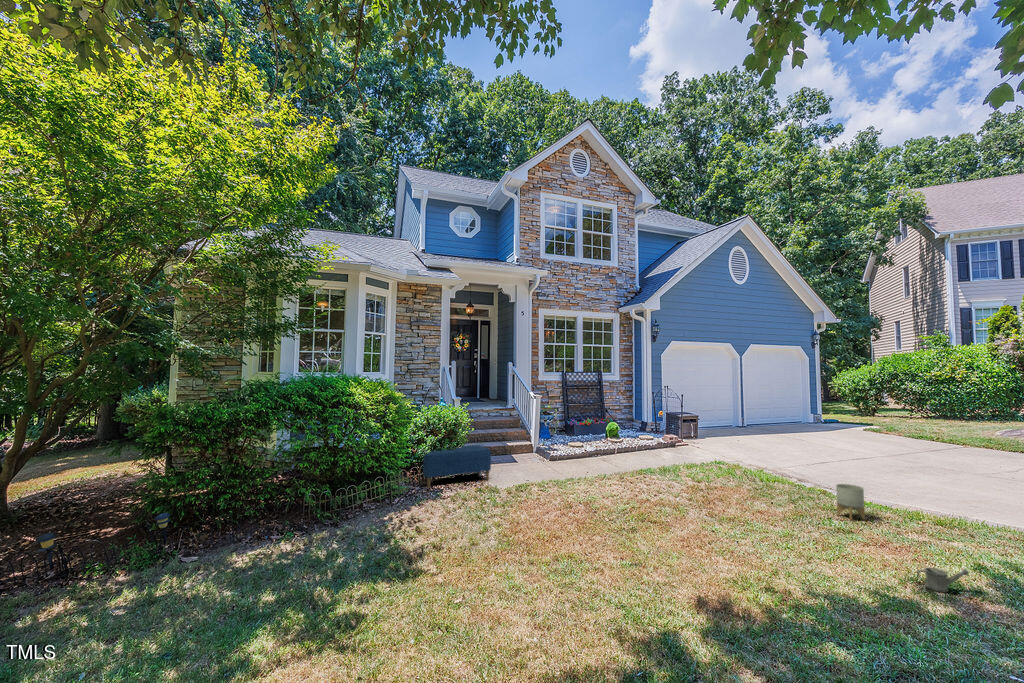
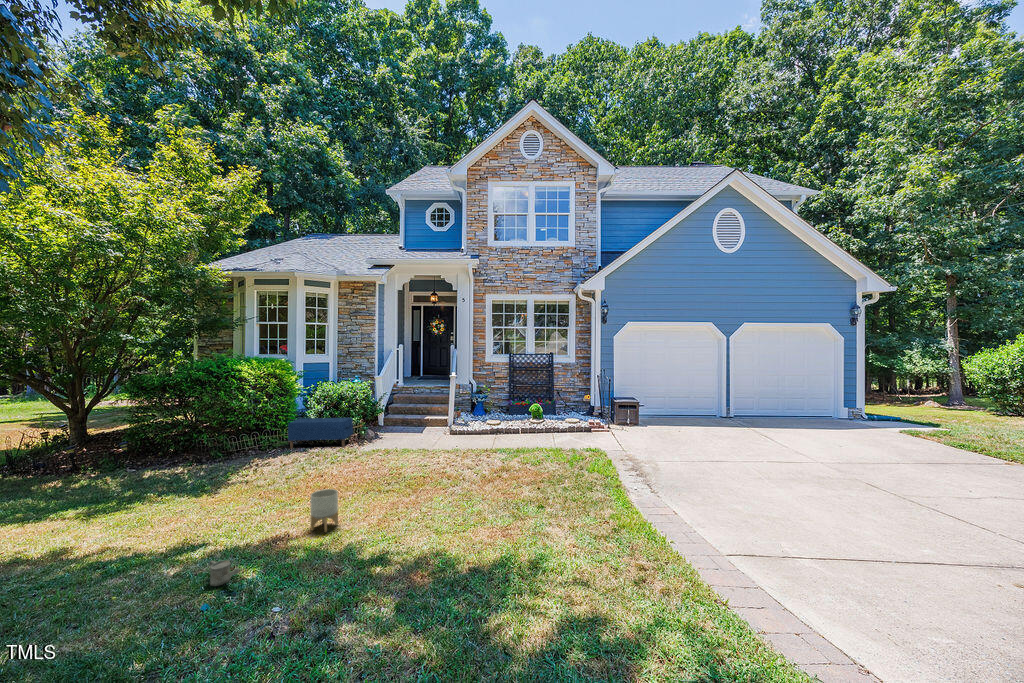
planter: present [836,484,865,520] -> present [310,489,338,532]
watering can: present [917,568,969,592] -> present [210,561,239,586]

